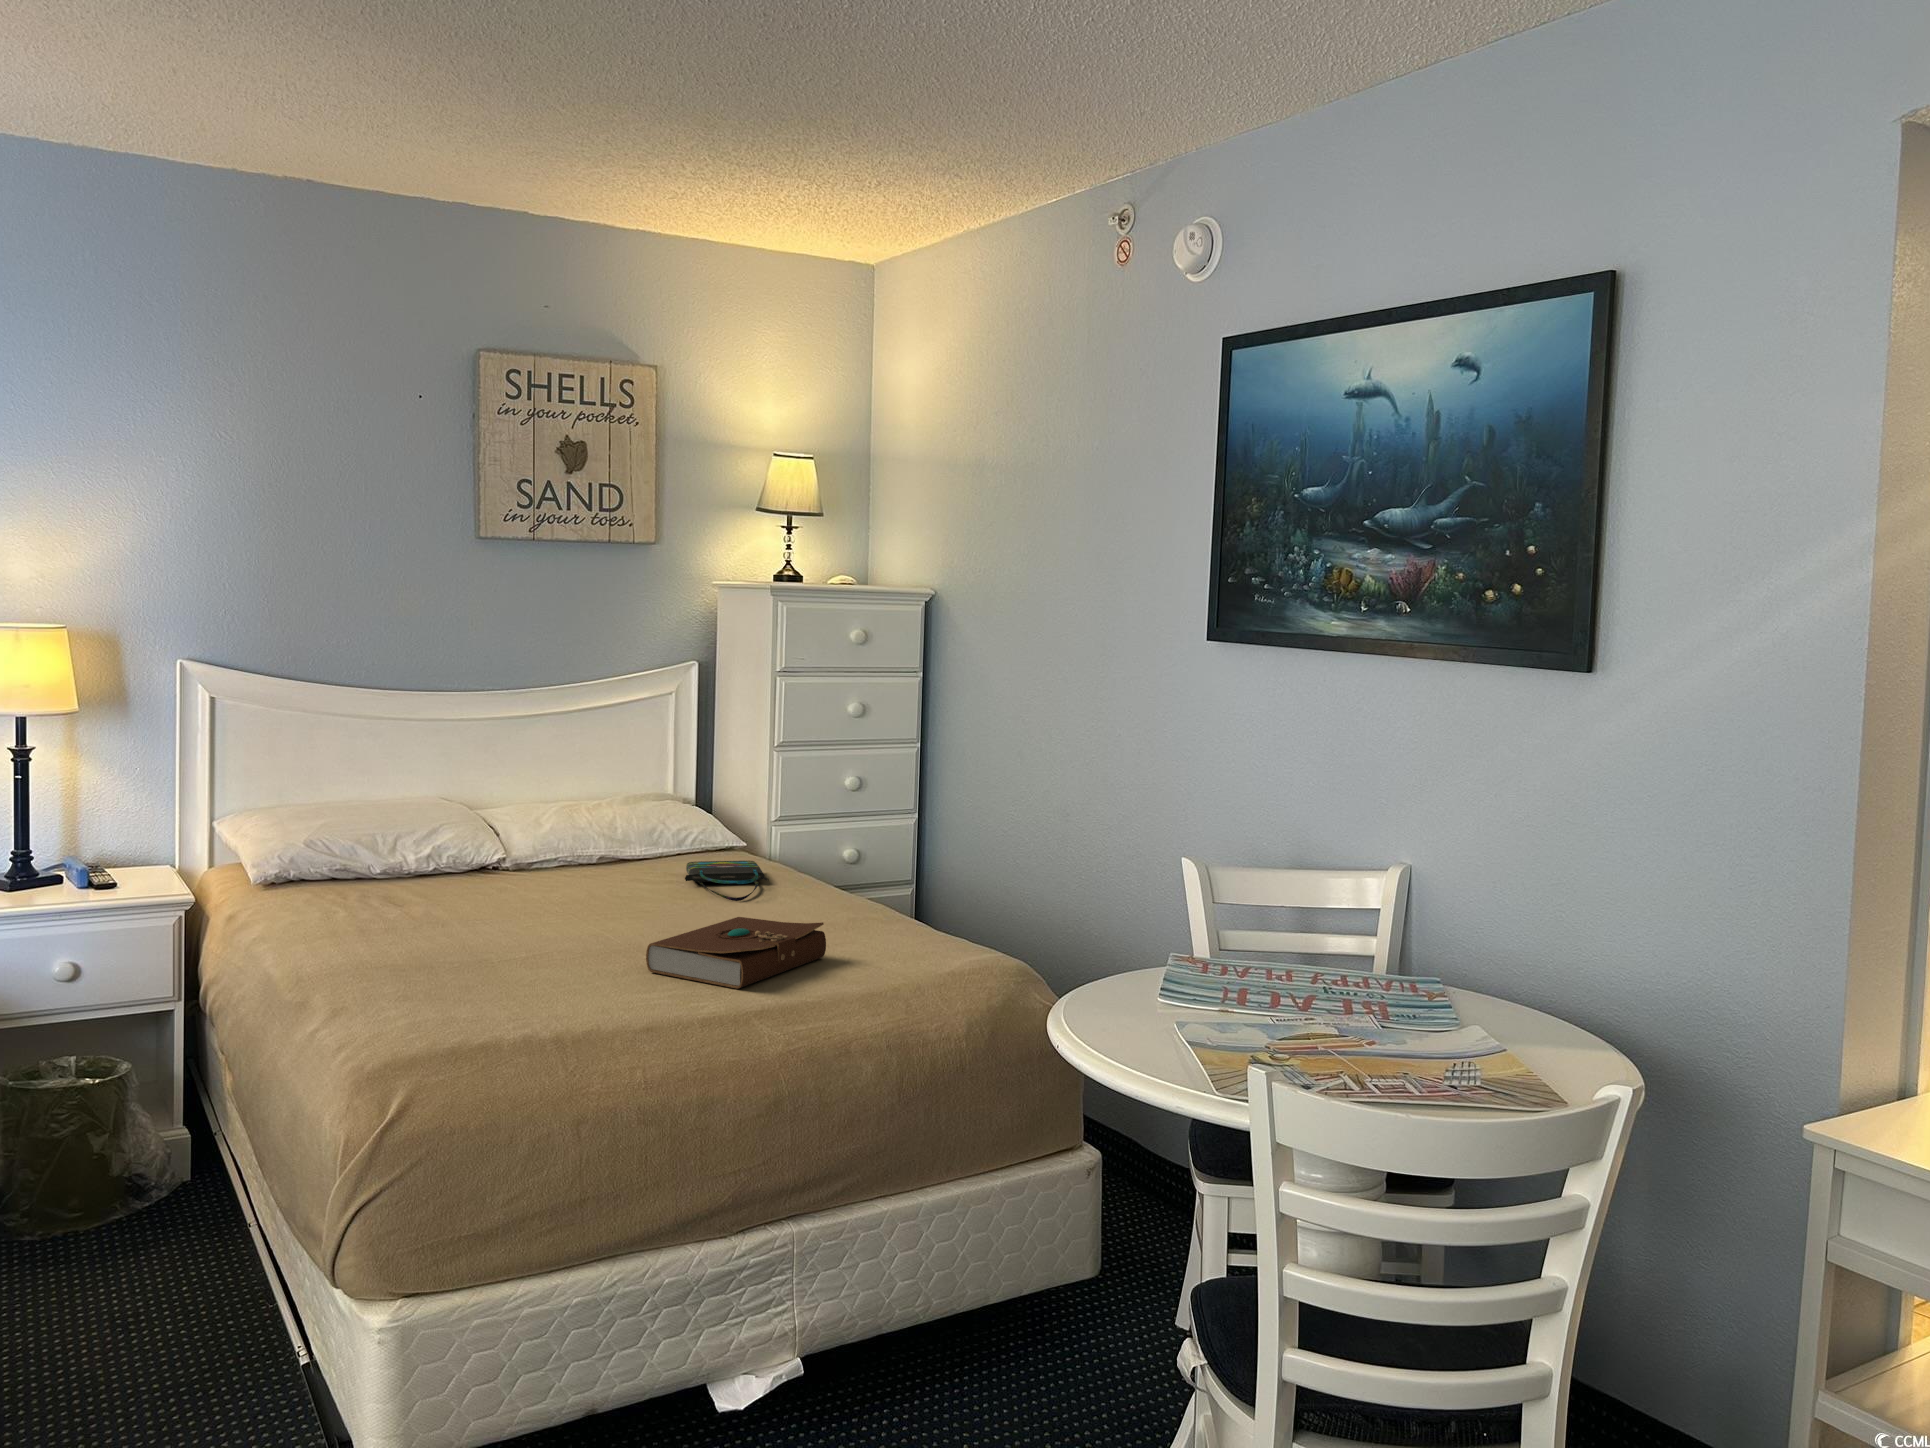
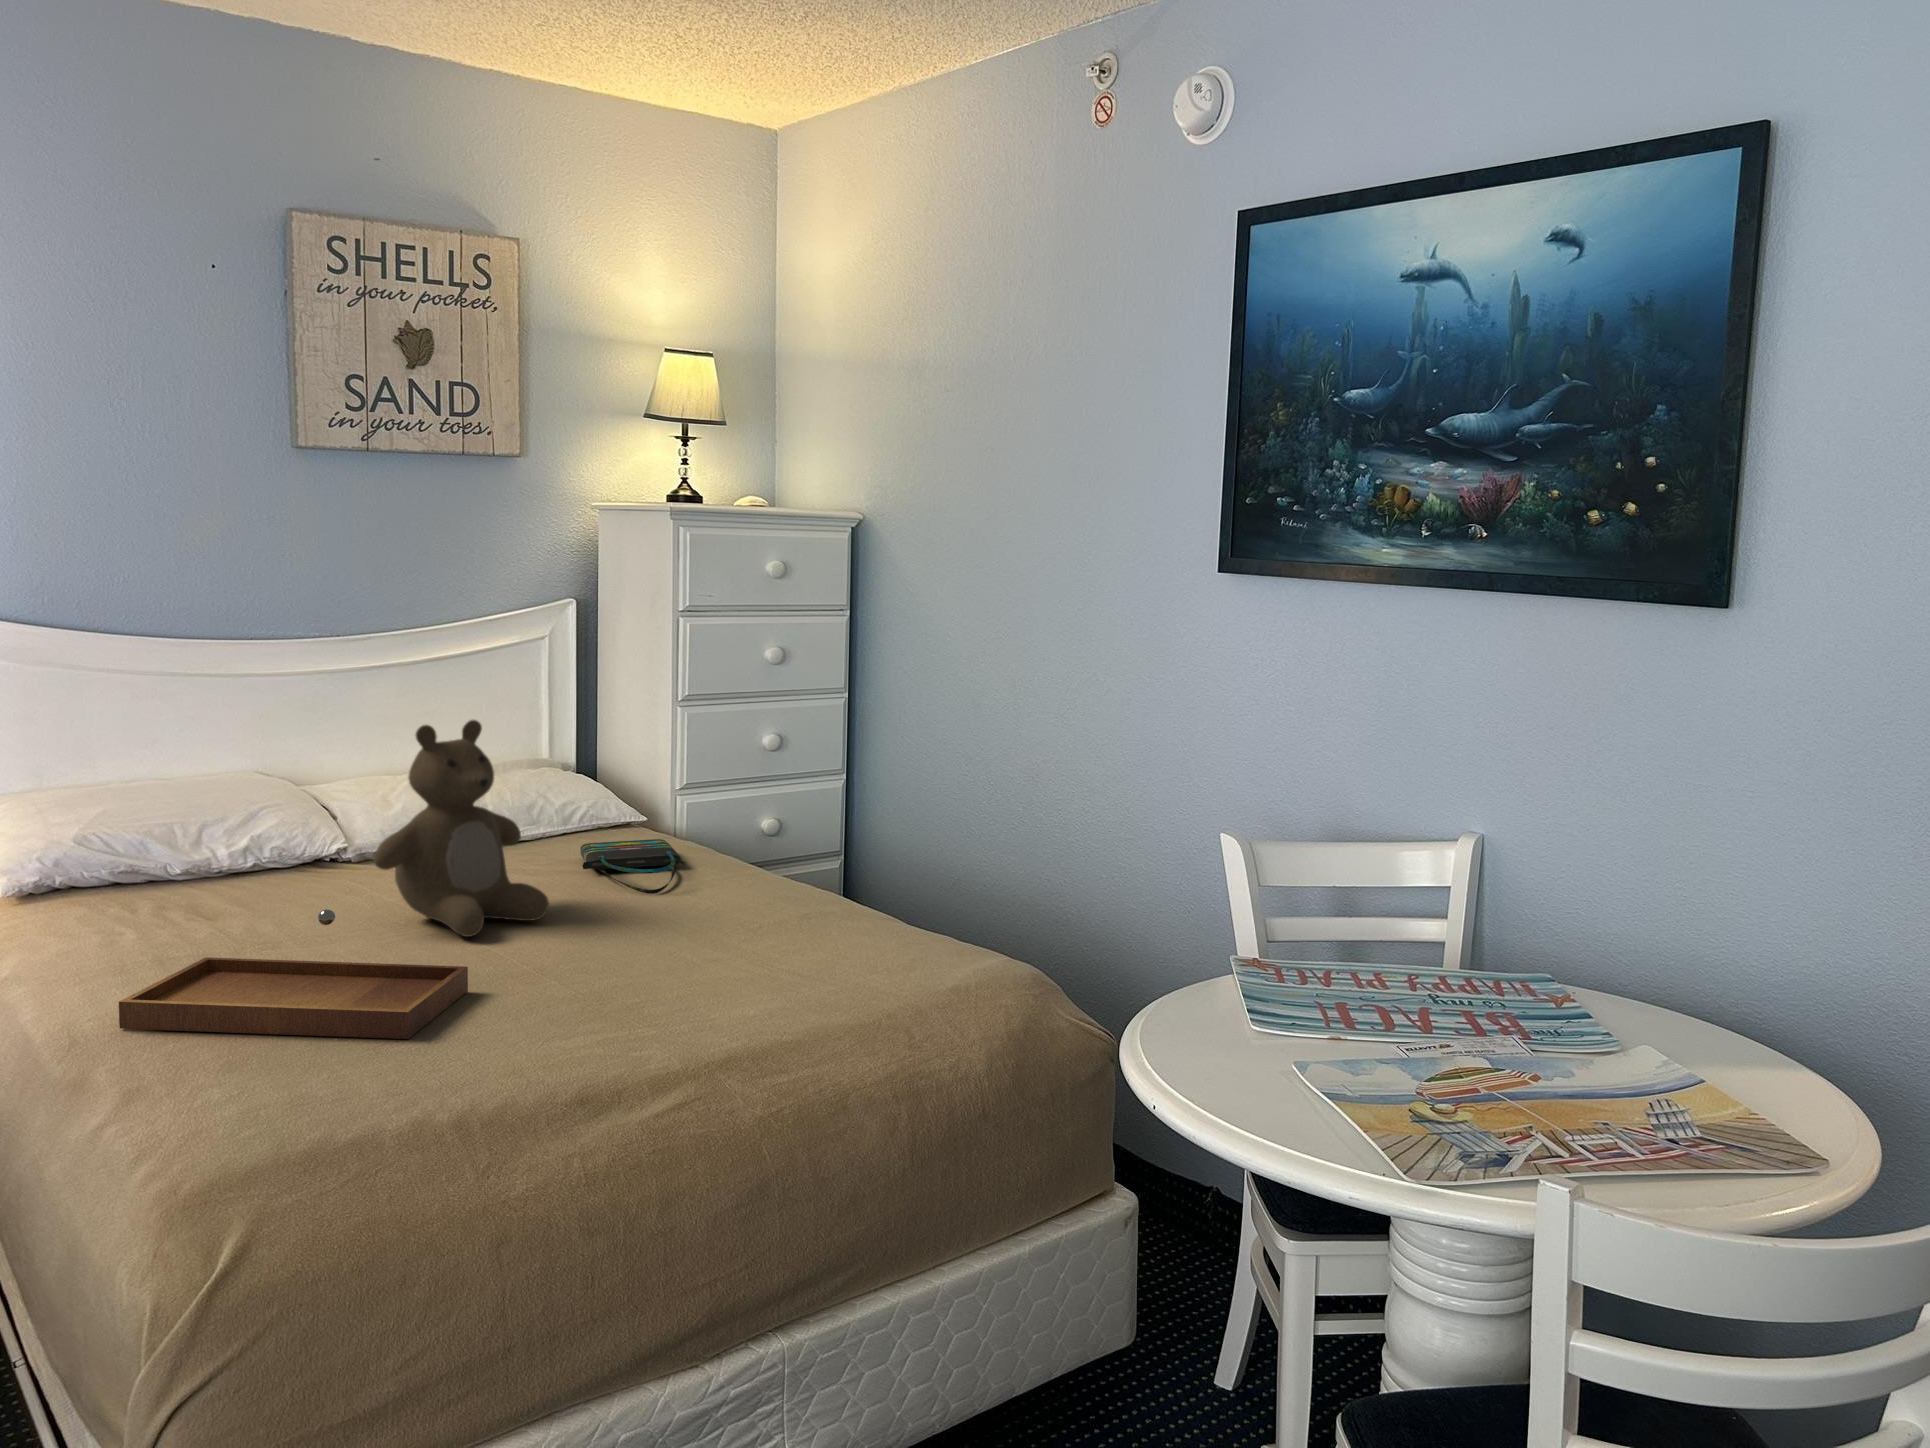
teddy bear: none [521,755,652,924] -> present [374,720,549,937]
tray: none [338,891,582,987] -> present [119,909,468,1039]
book: present [646,917,826,989] -> none [558,922,787,1025]

